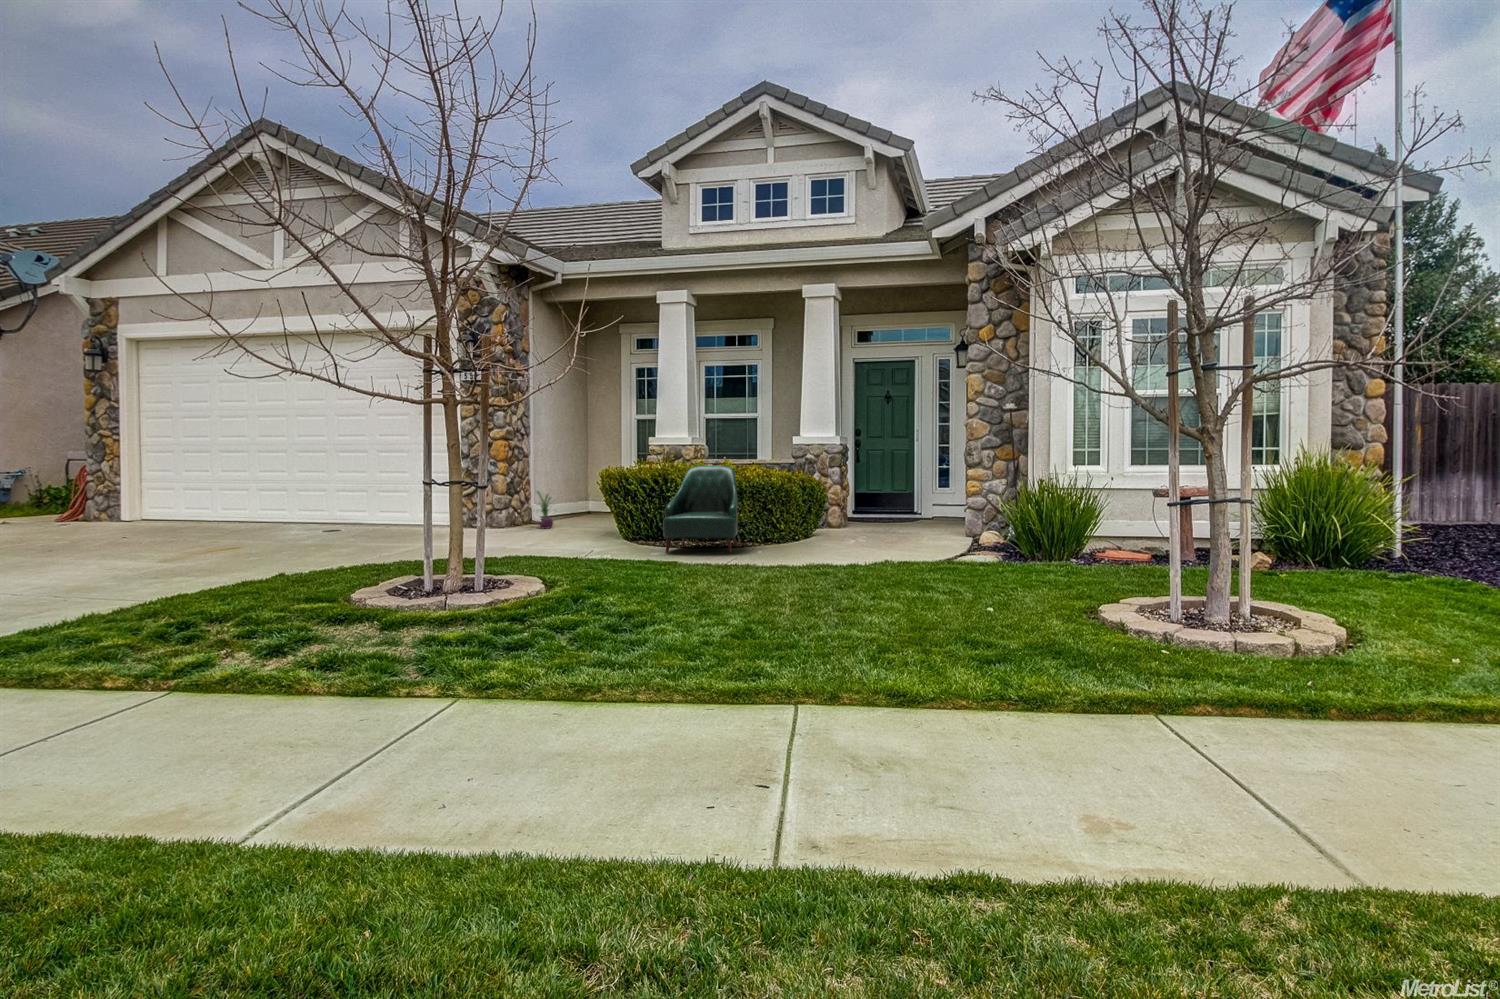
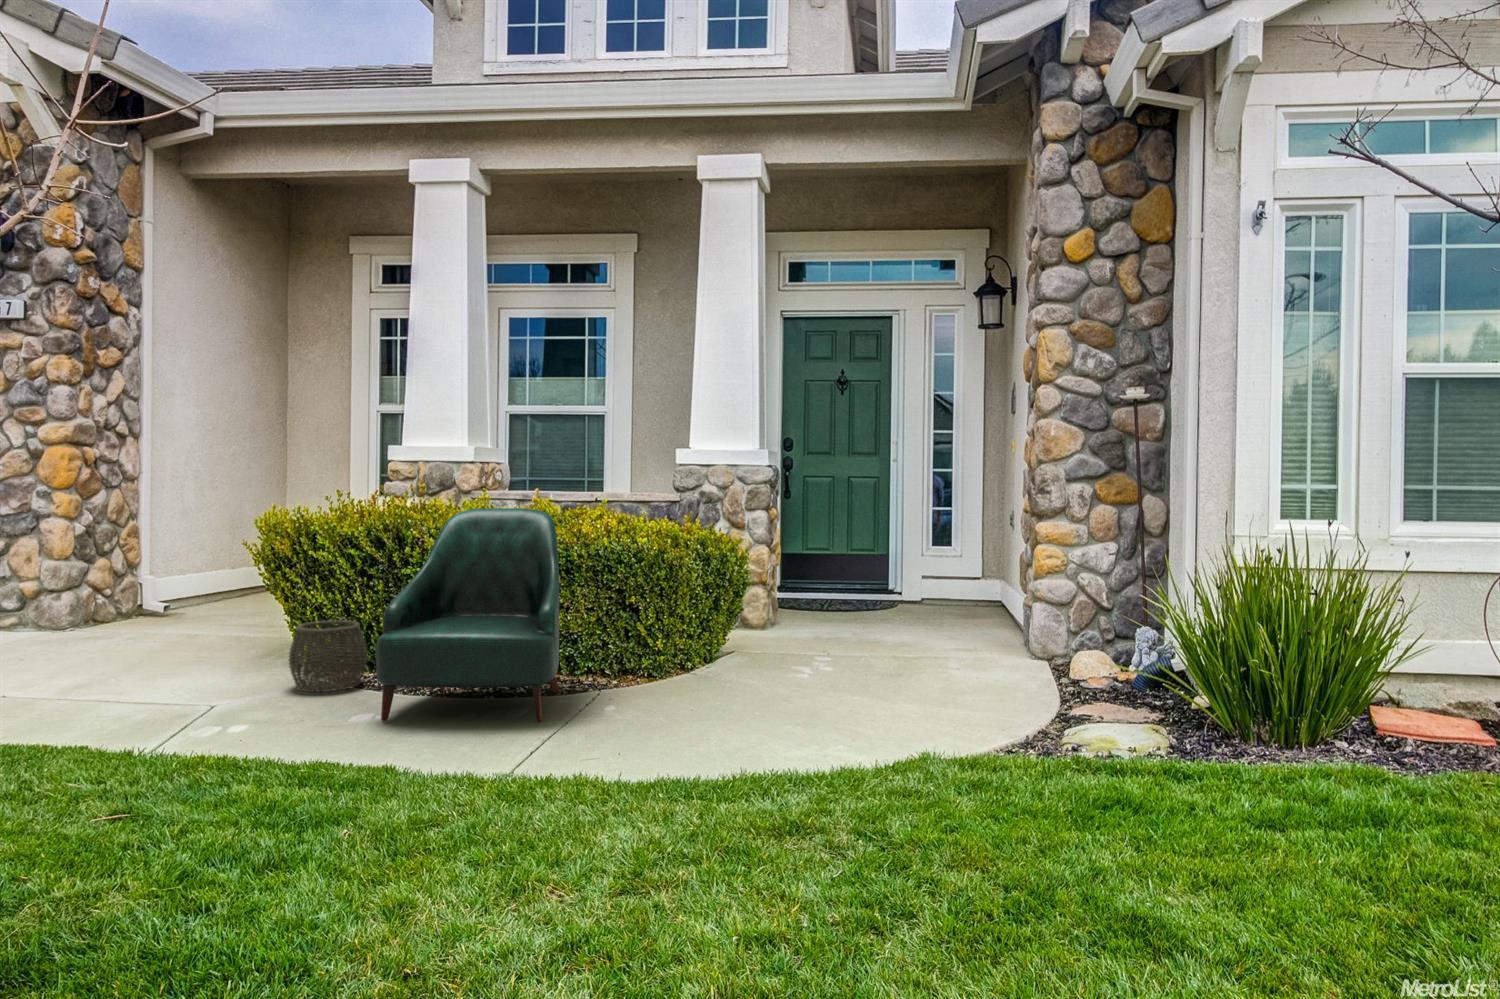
decorative plant: present [537,491,553,529] -> none [110,549,212,628]
woven basket: none [621,516,654,546] -> present [289,620,367,692]

